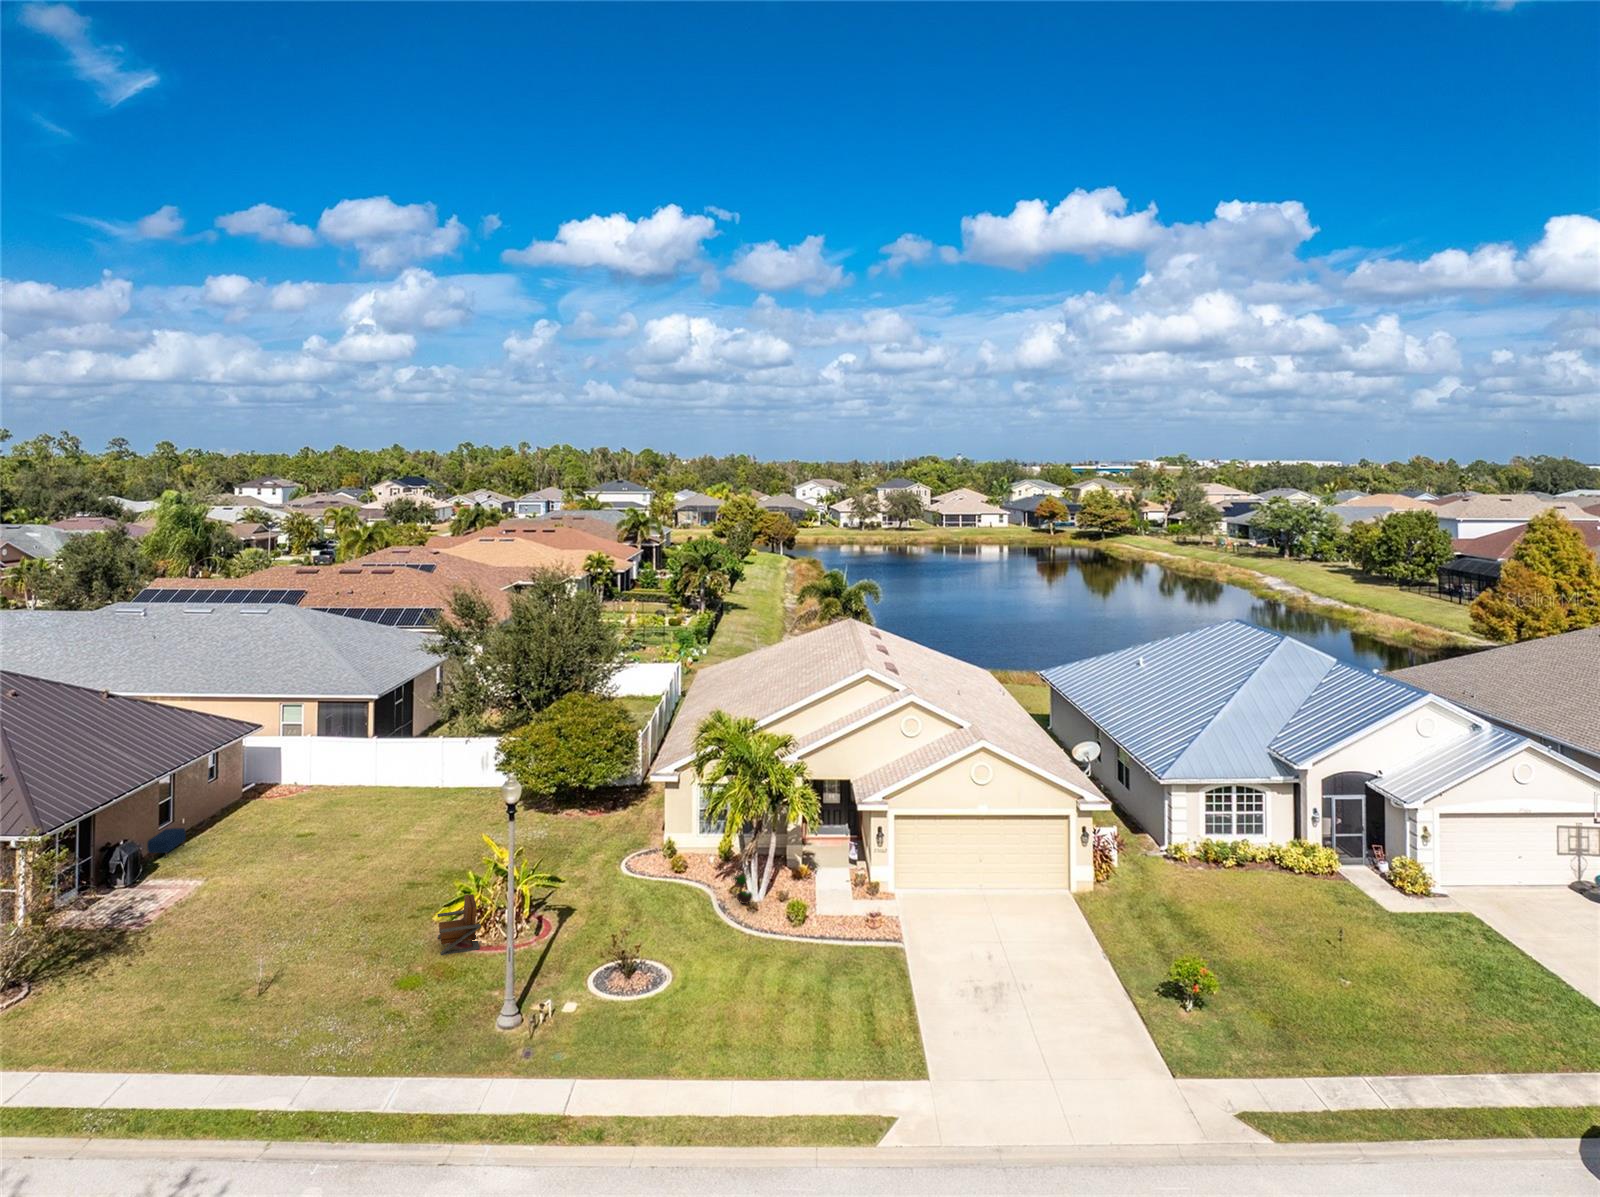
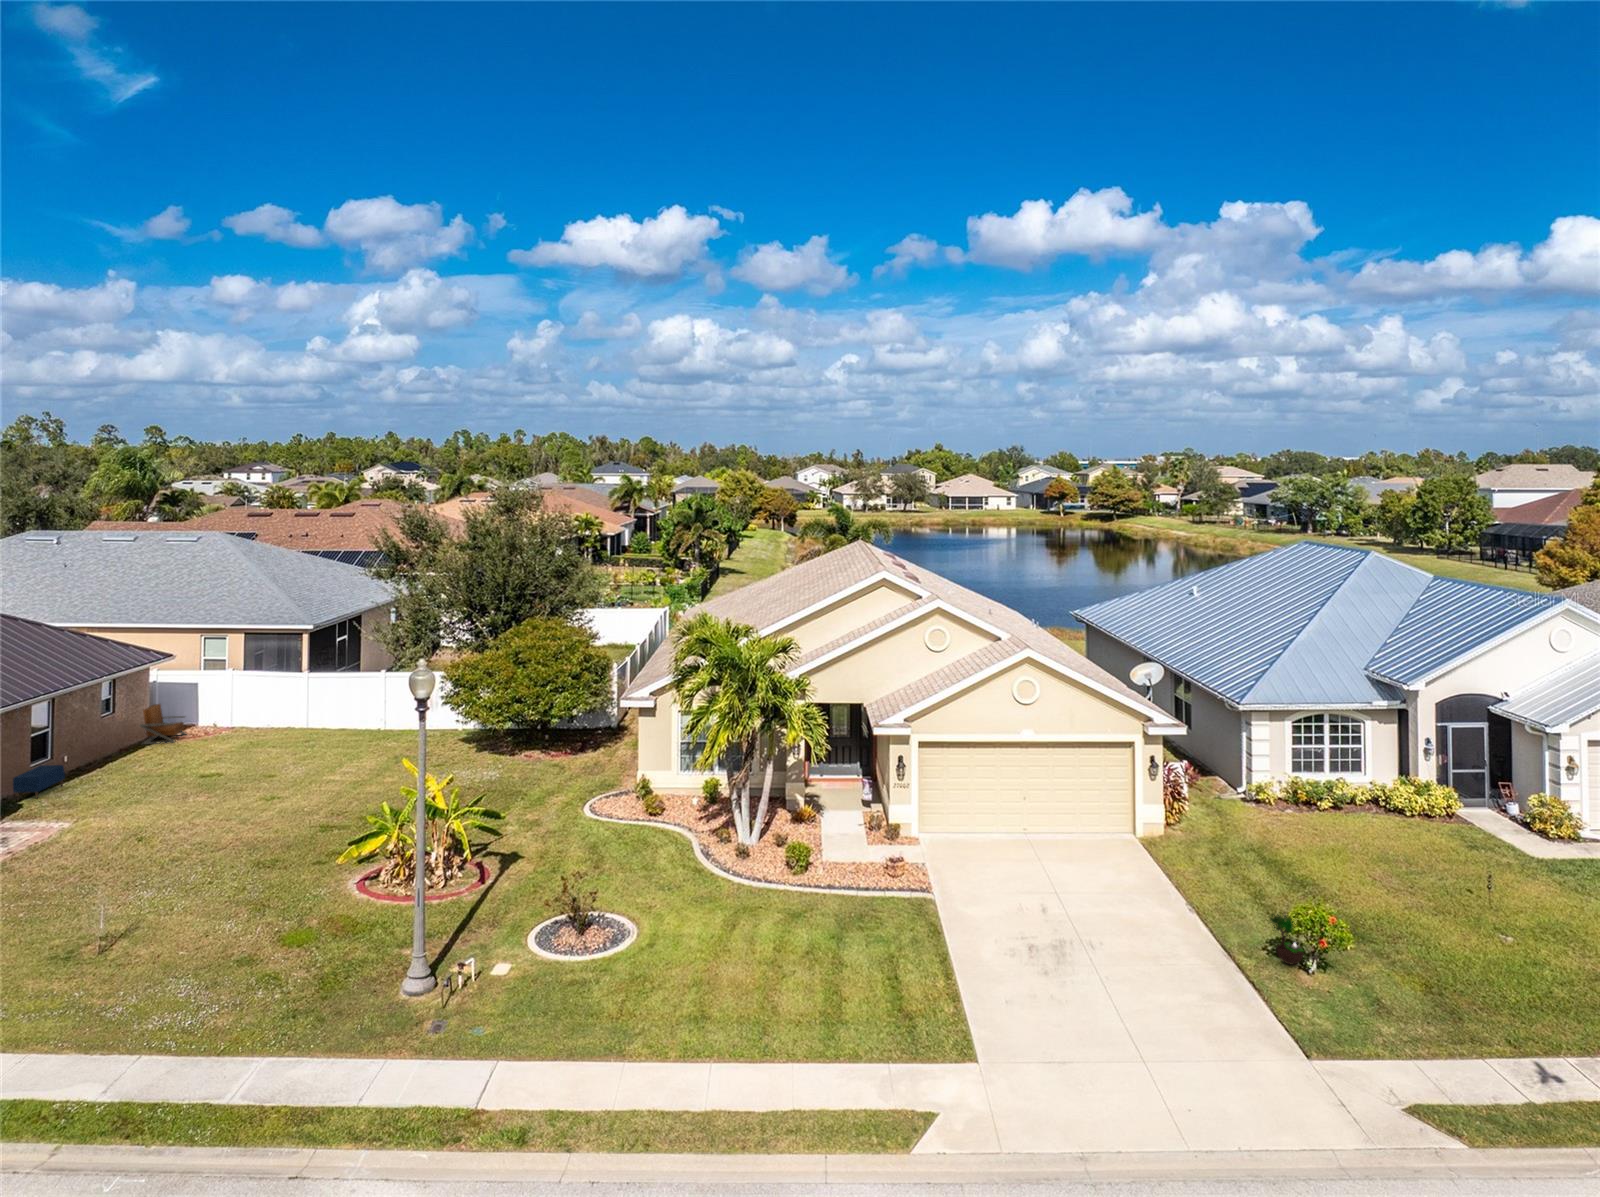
potted tree: present [731,874,752,904] -> present [1270,914,1304,964]
lounge chair: present [437,895,481,955] -> present [140,704,186,744]

